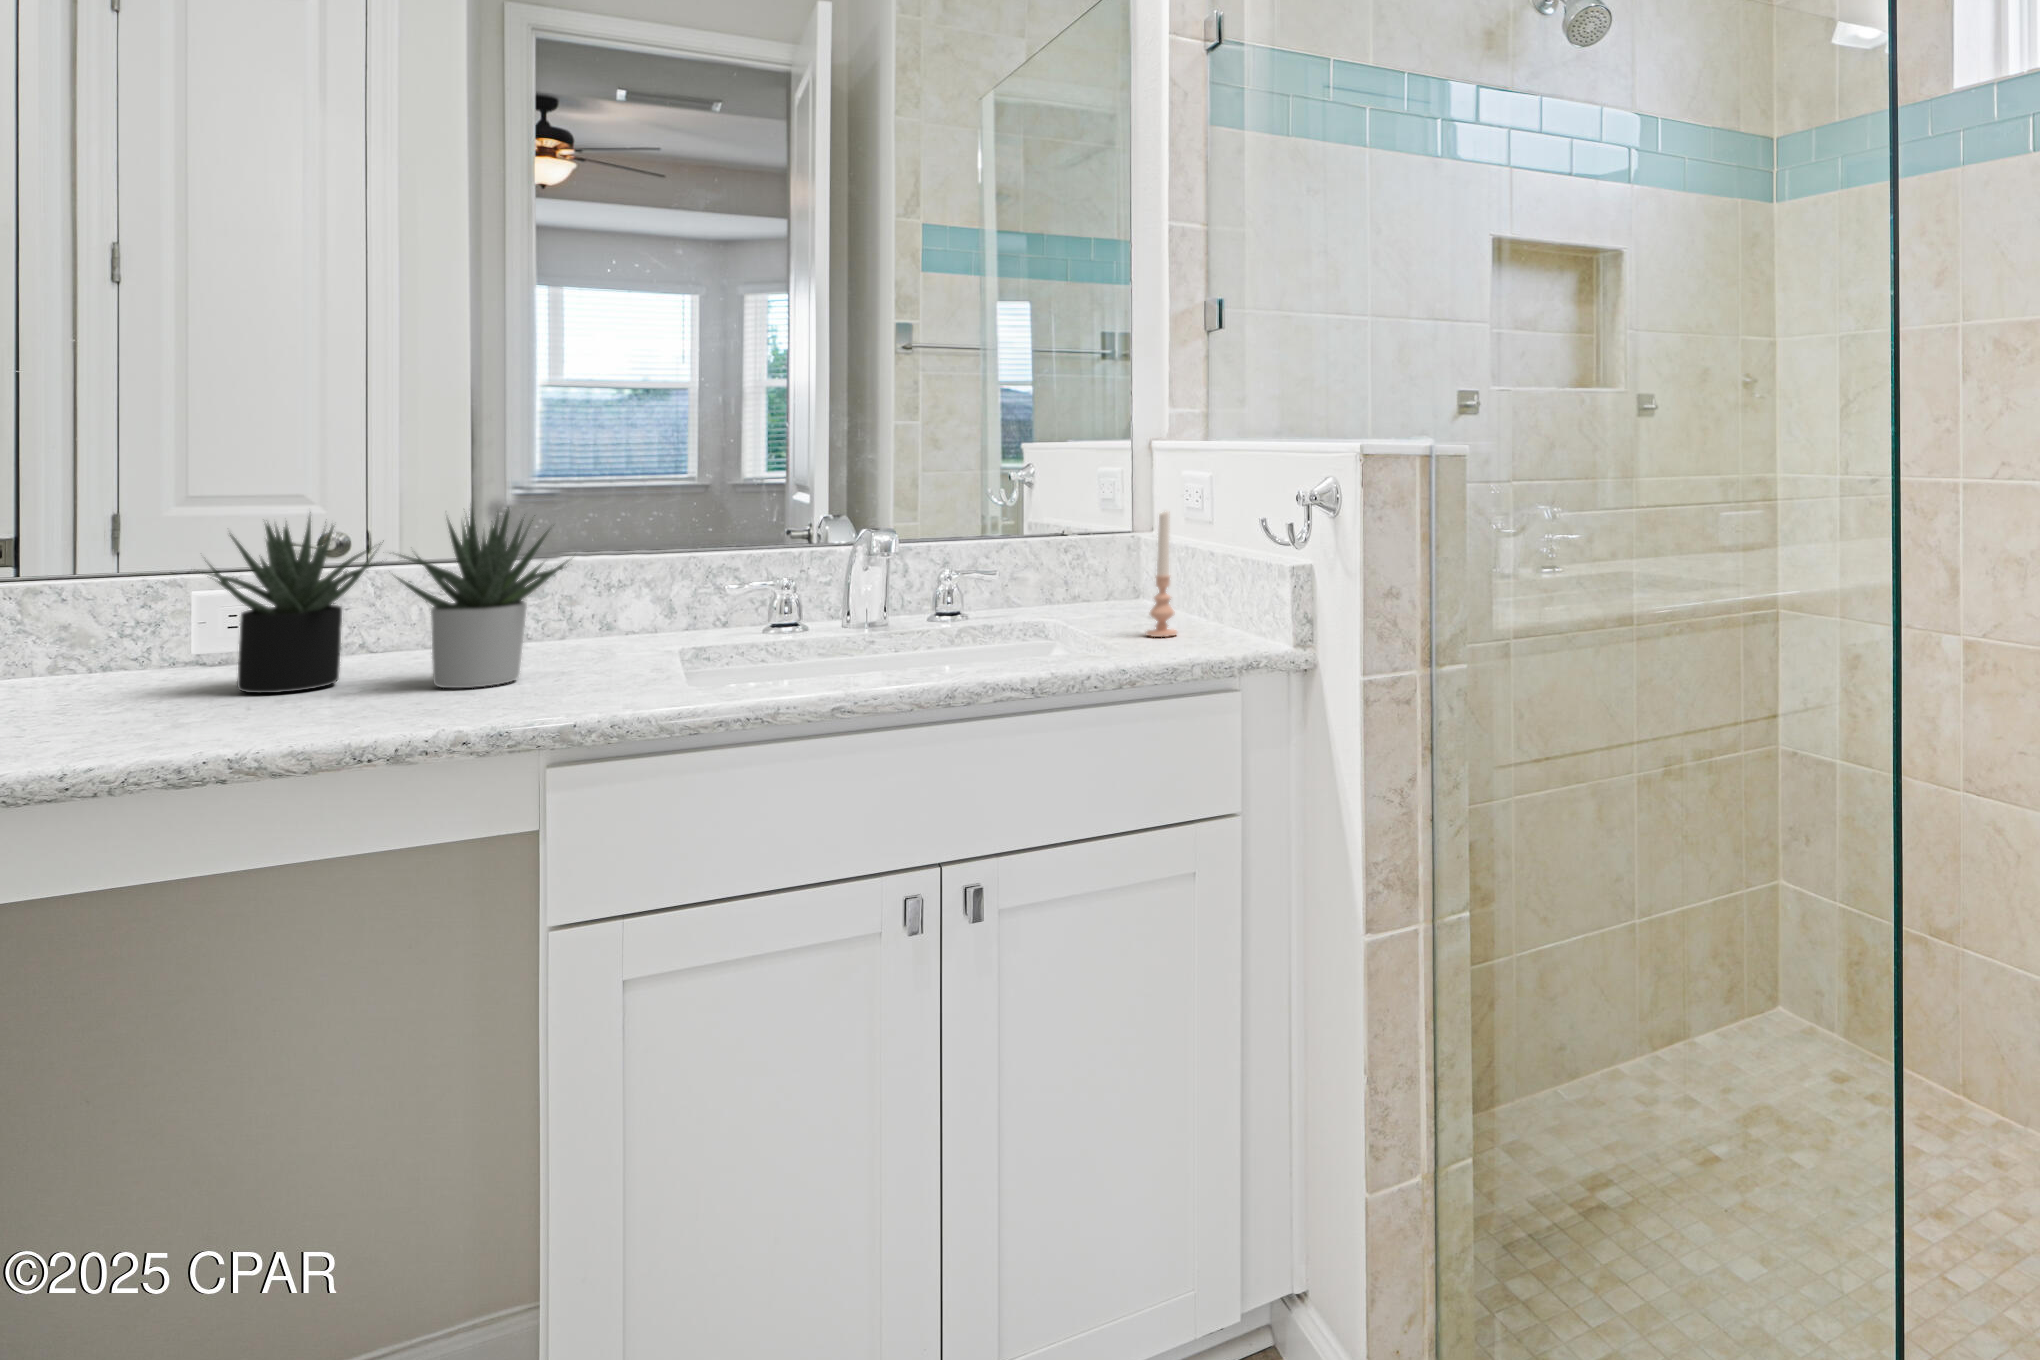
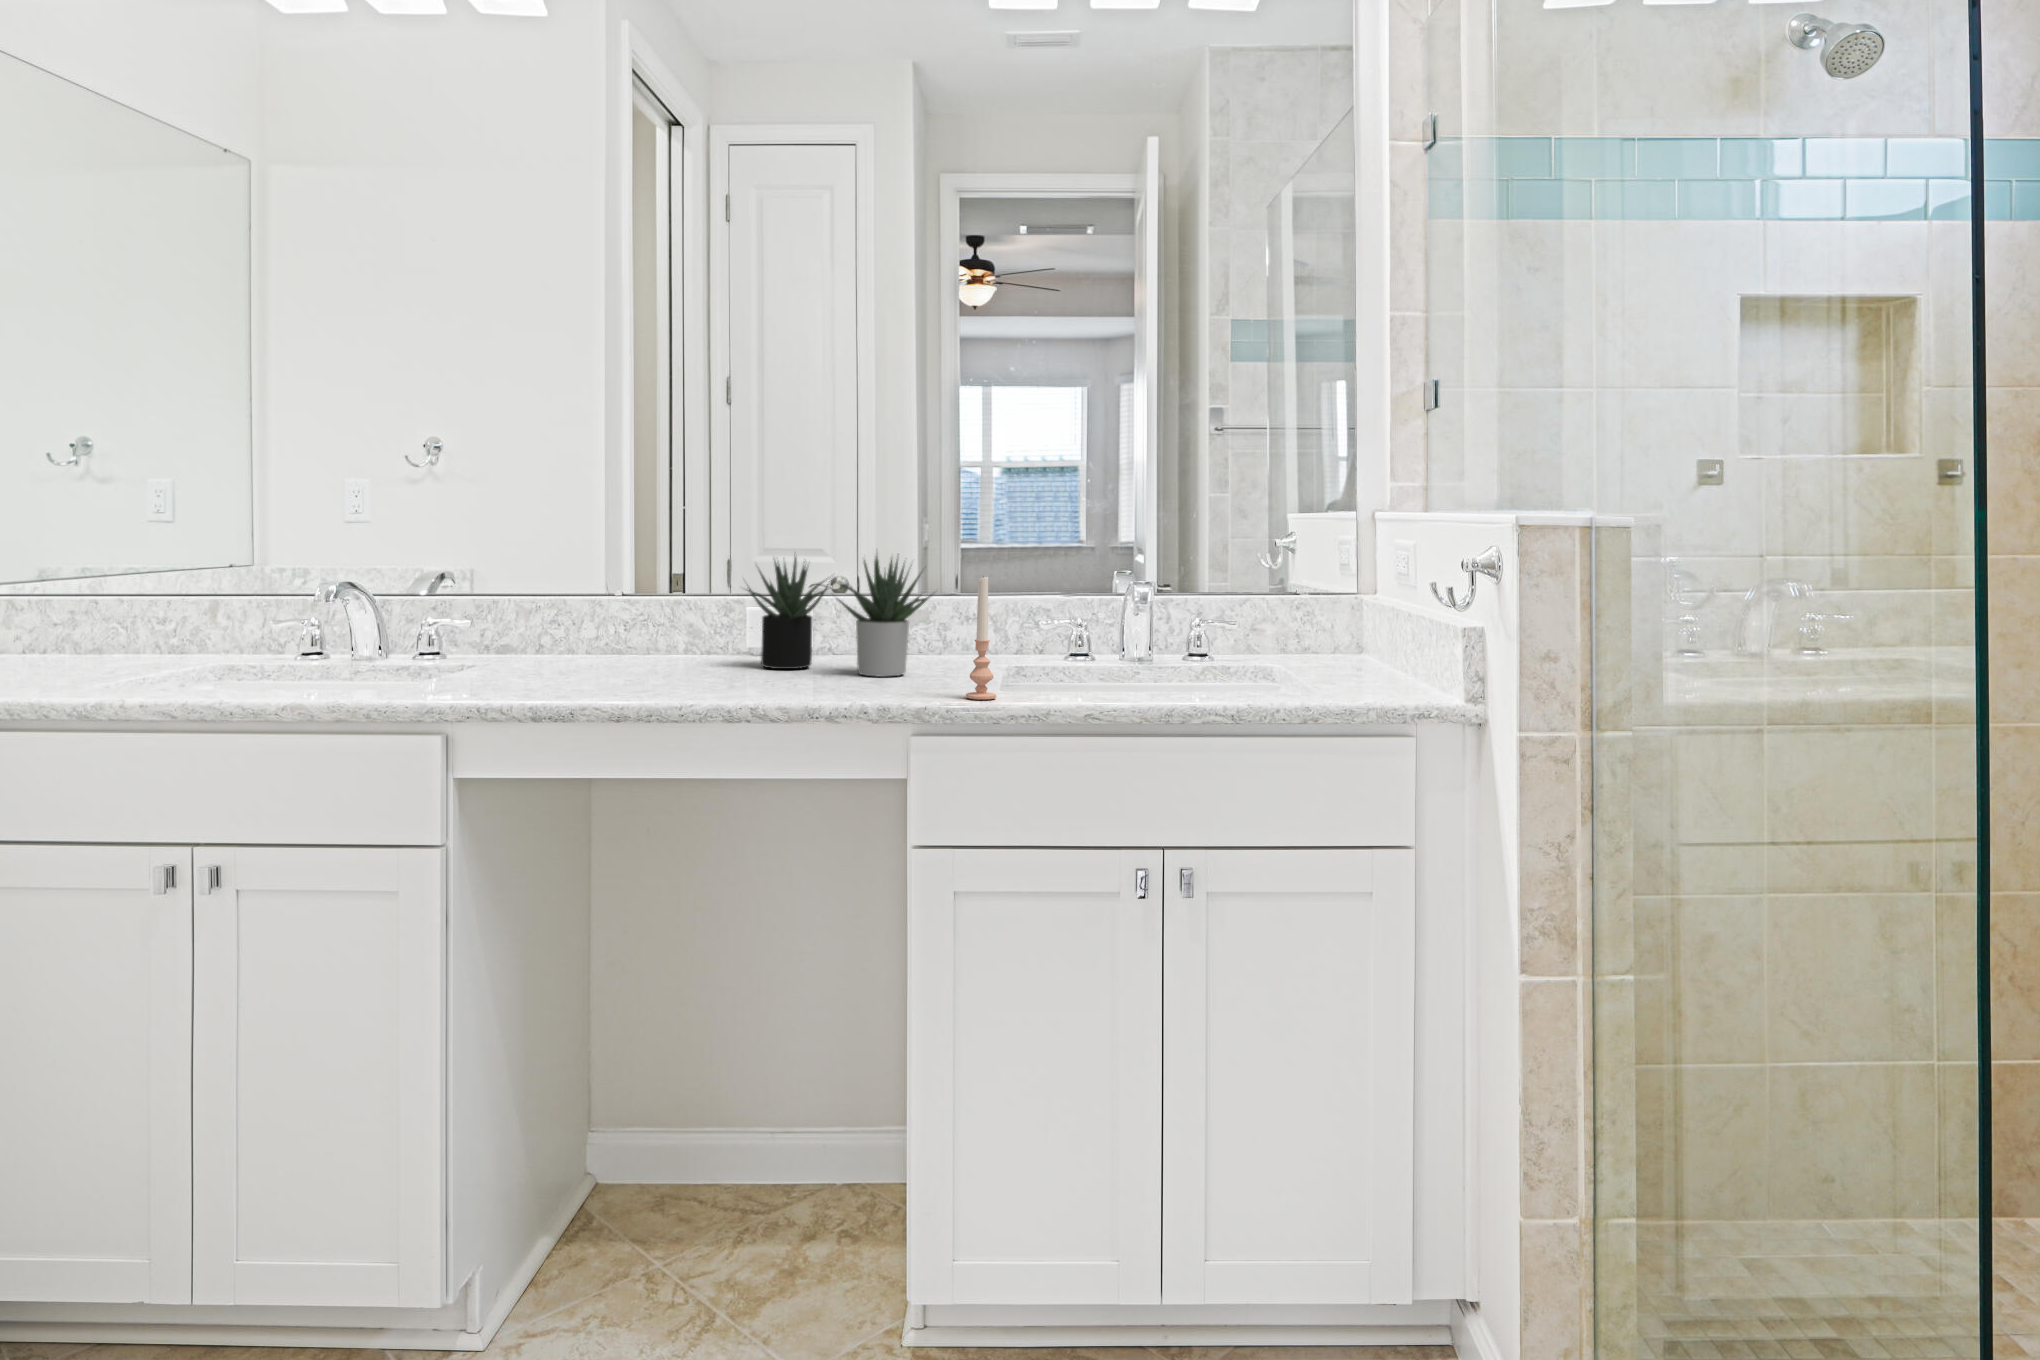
candle: present [1146,512,1177,637] -> present [966,577,996,699]

